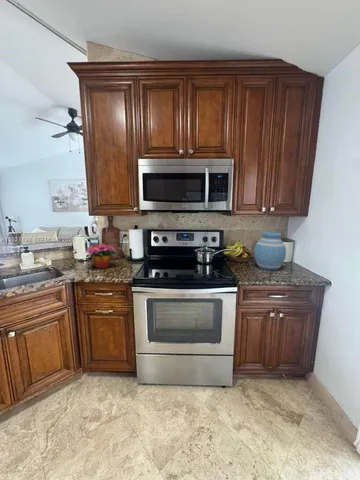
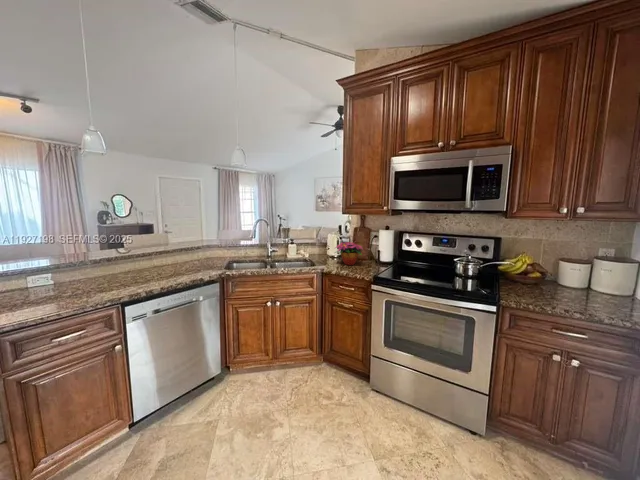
vase: present [254,232,286,270] -> none [552,245,623,304]

